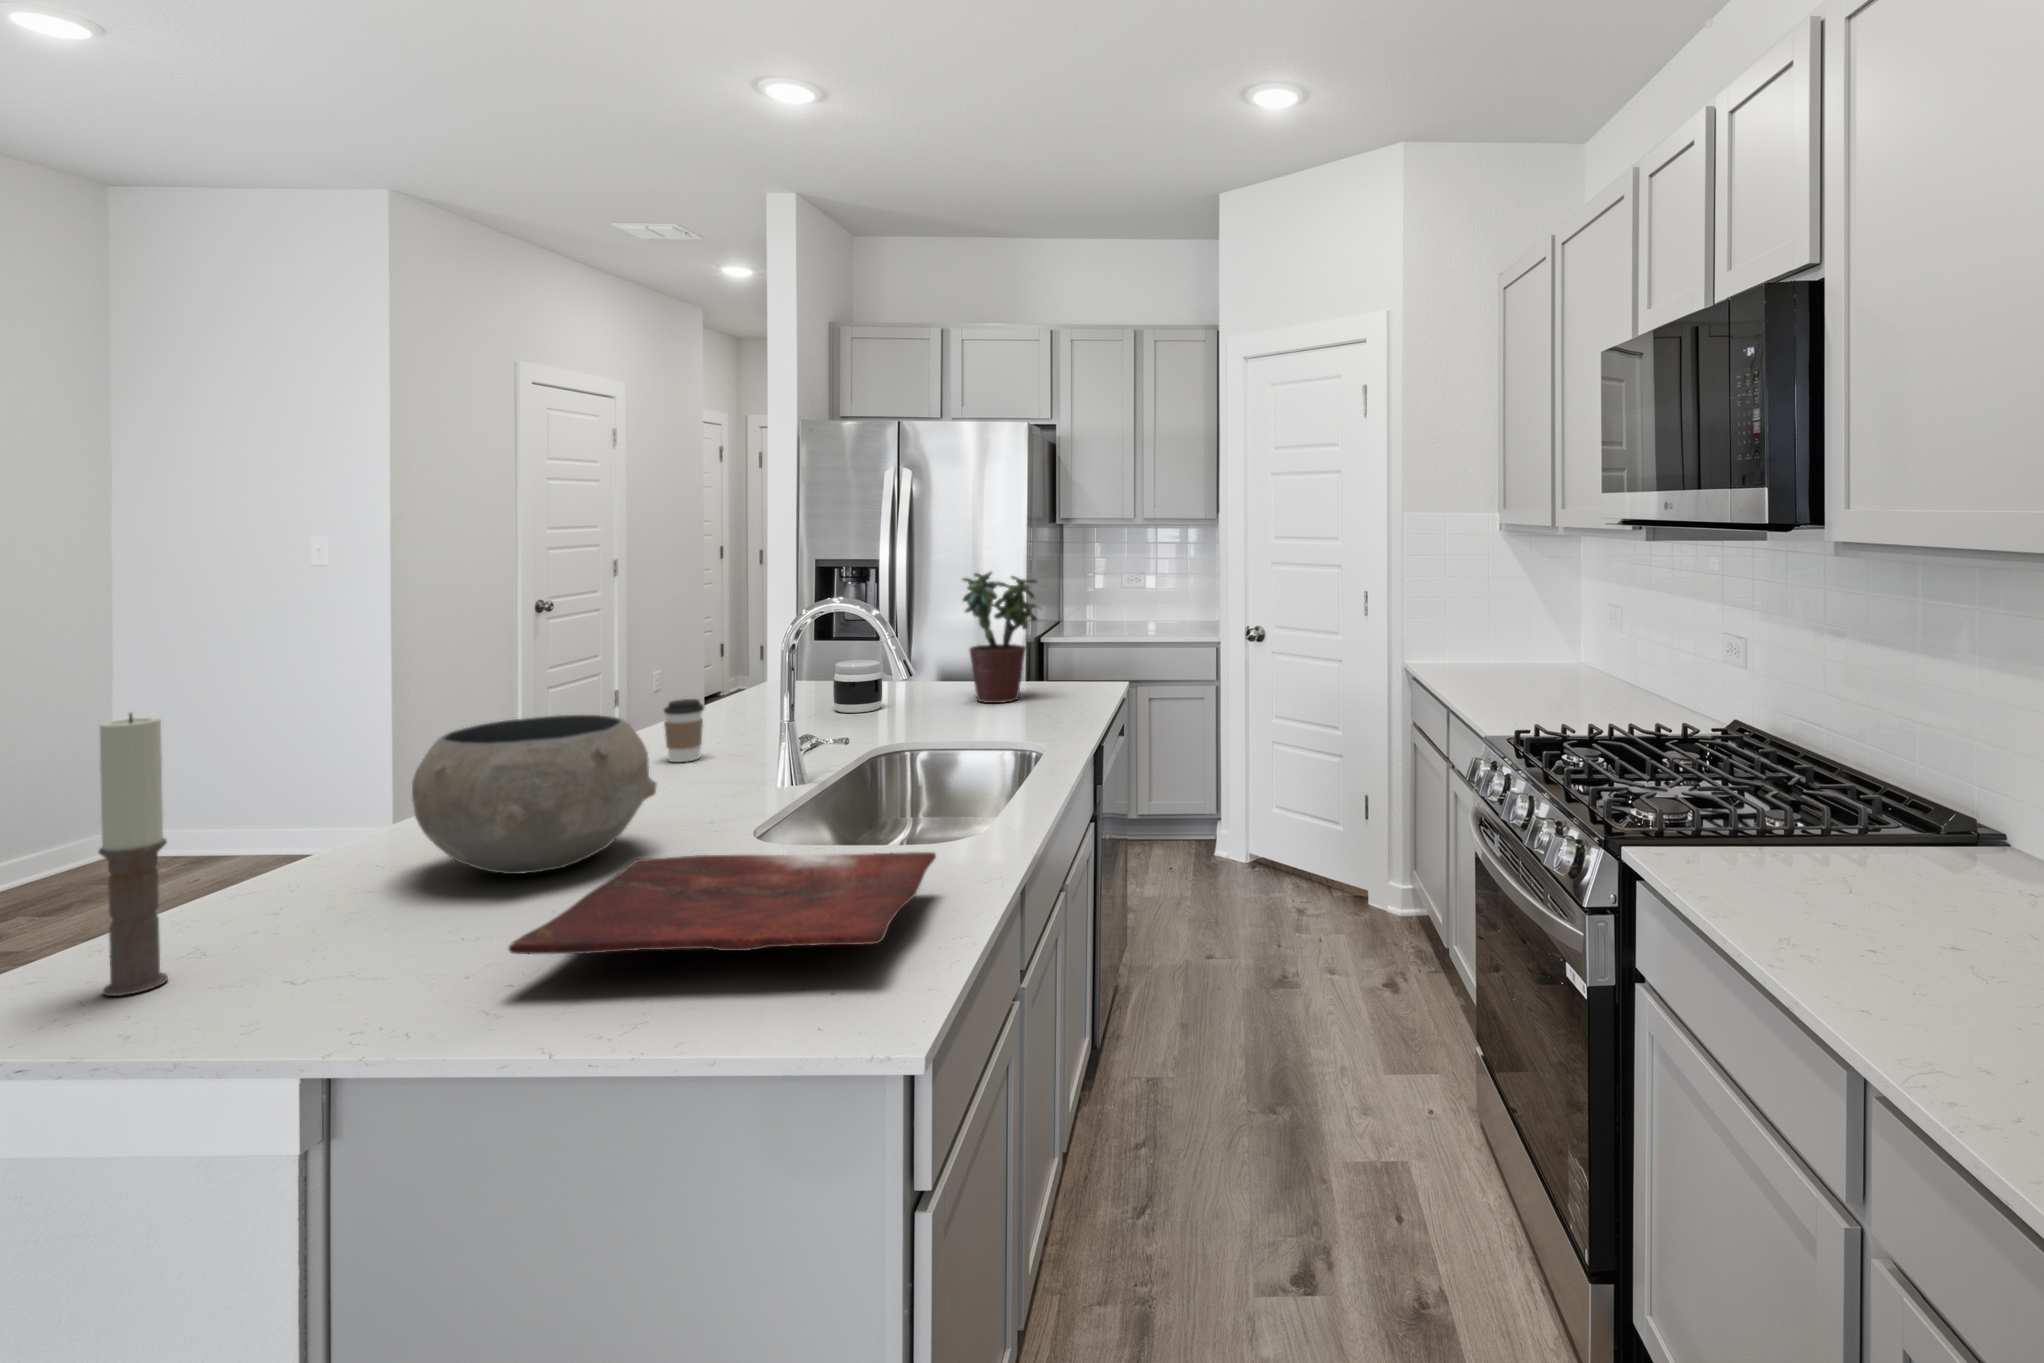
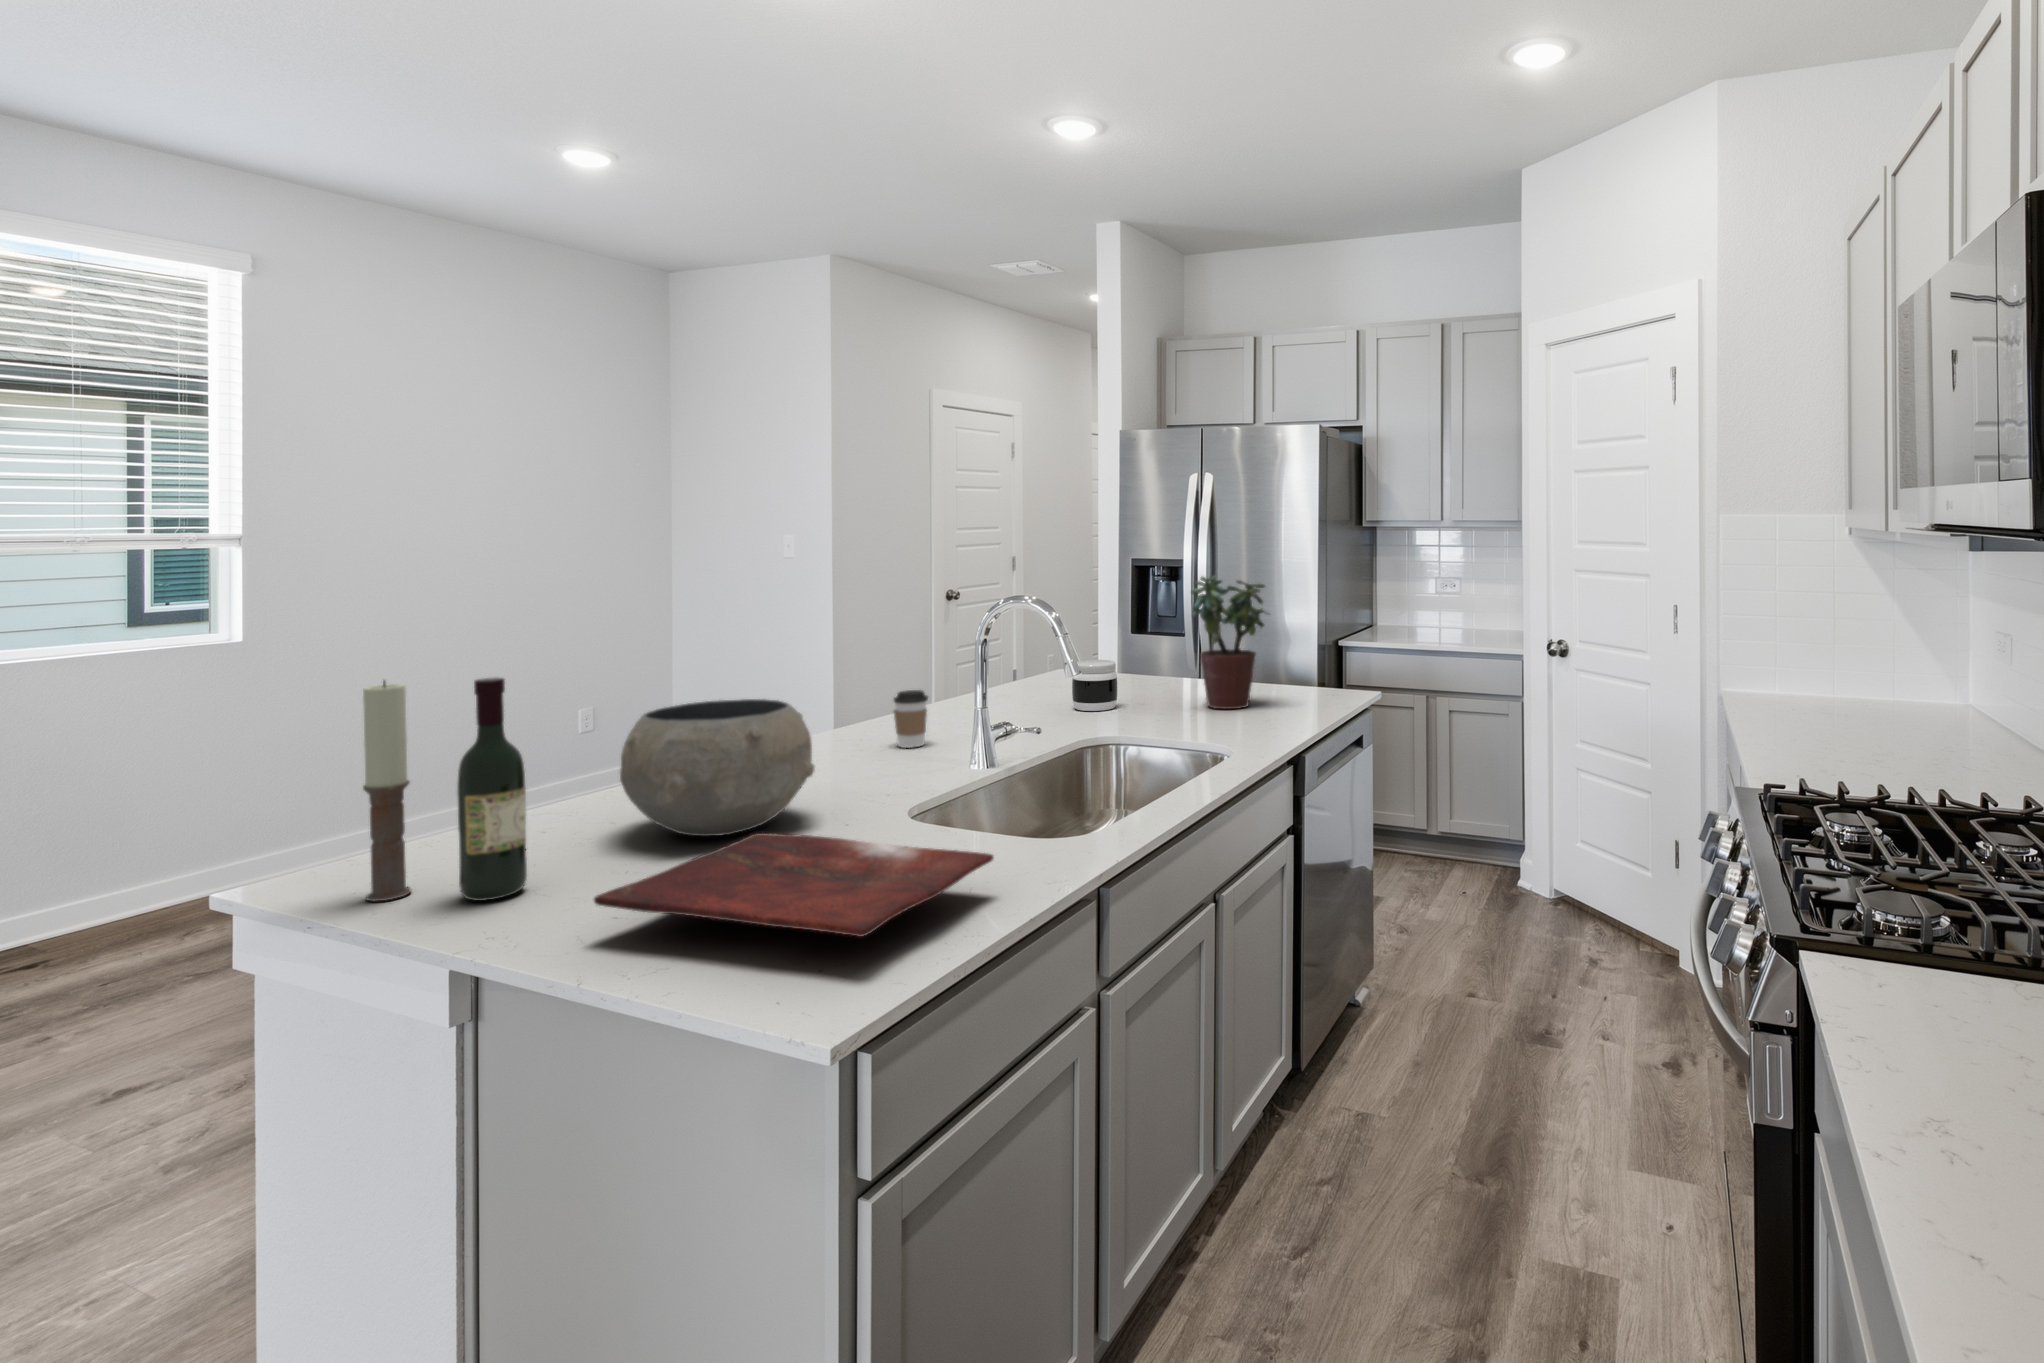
wine bottle: none [254,702,346,975] -> present [457,678,527,901]

